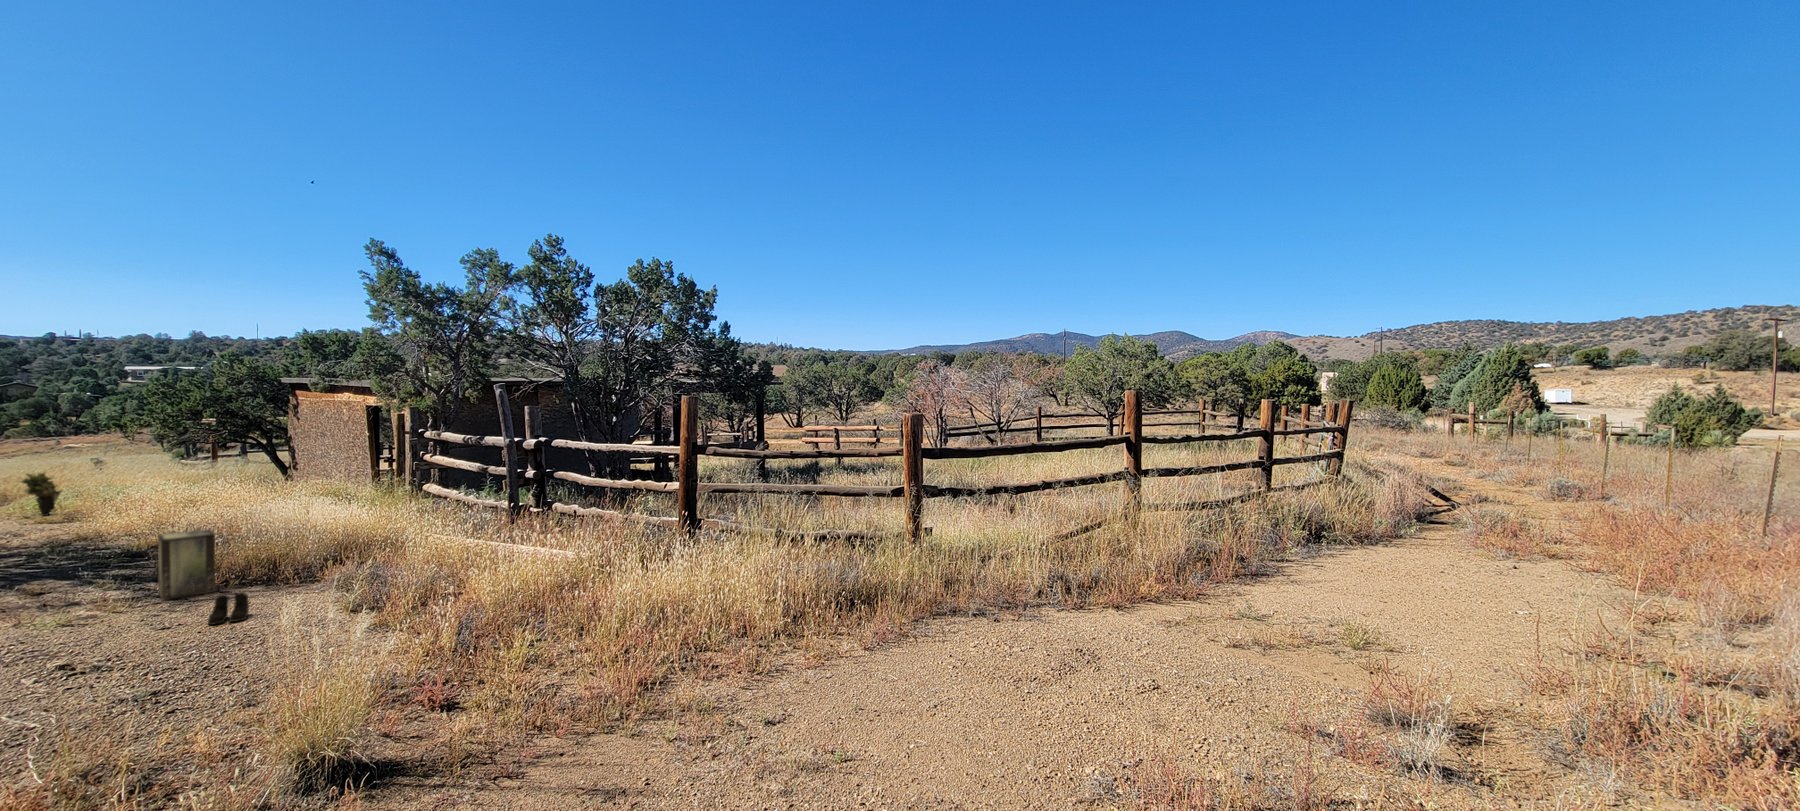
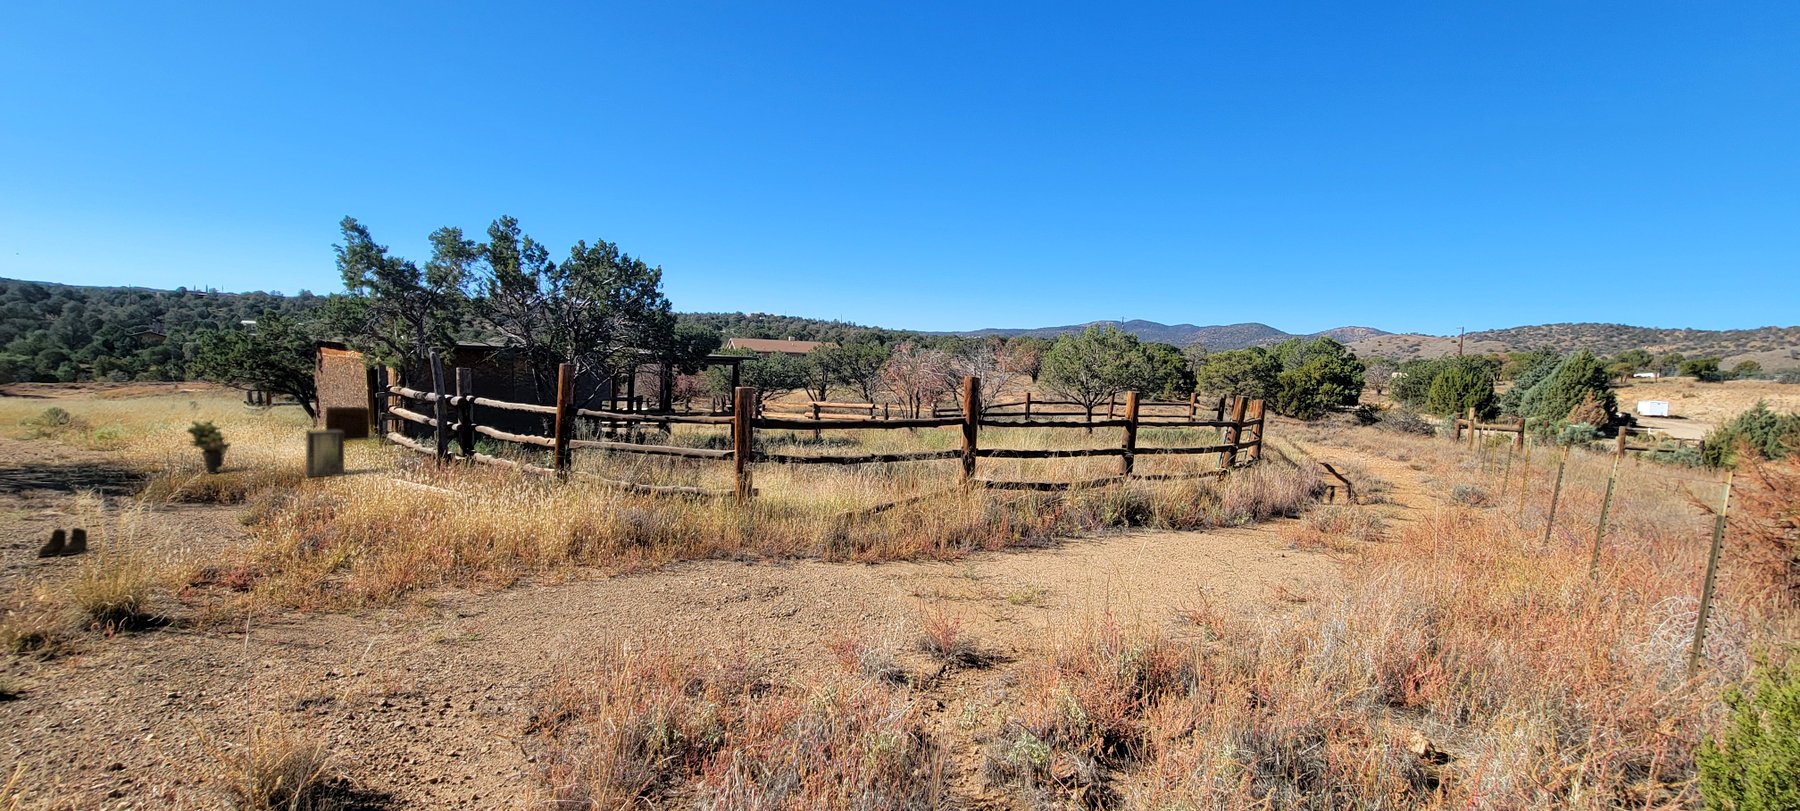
wooden crate: none [359,453,409,491] -> present [326,407,370,440]
potted plant: present [22,473,61,516] -> present [187,420,230,474]
storage box: present [158,529,215,600] -> present [306,430,344,477]

